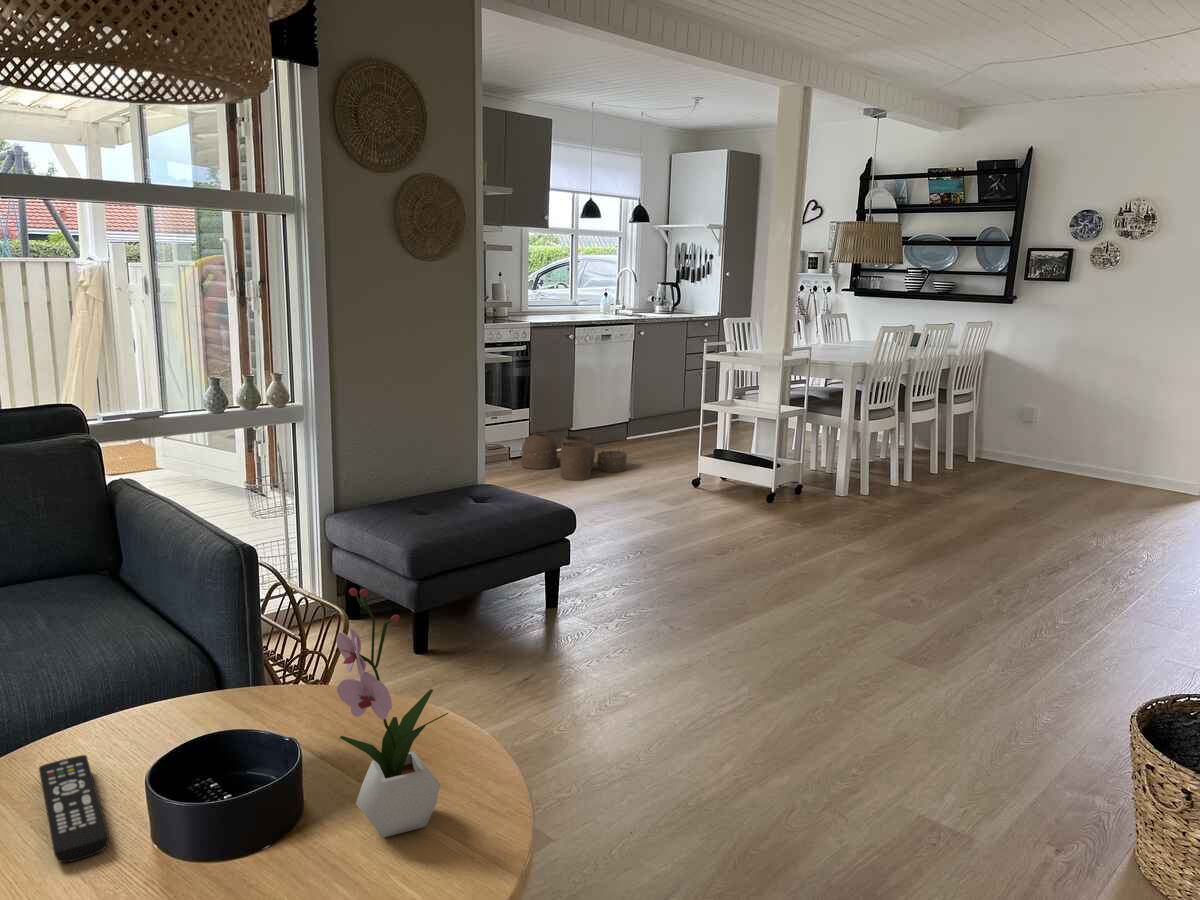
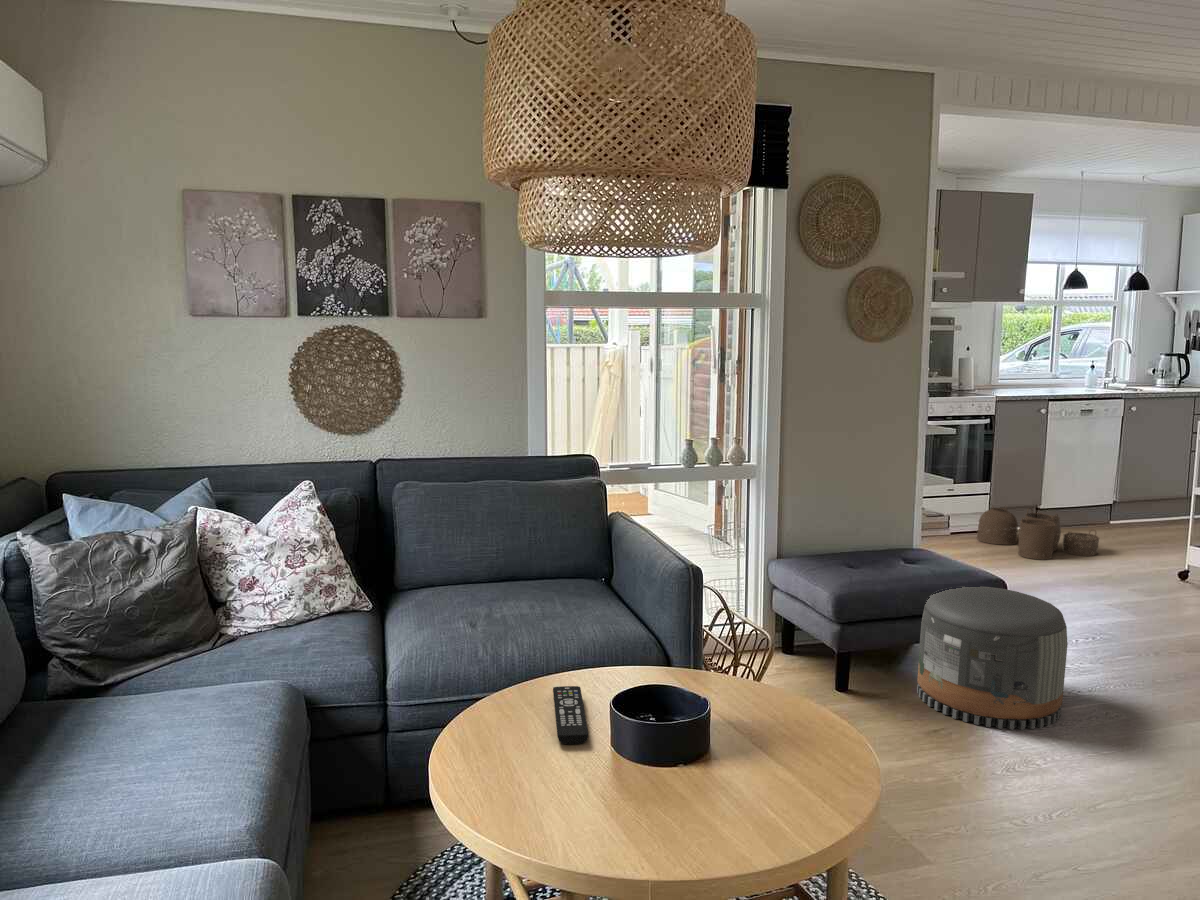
pouf: none [496,518,635,662] -> present [917,587,1068,730]
flower arrangement: present [336,588,448,838] -> none [737,593,815,782]

